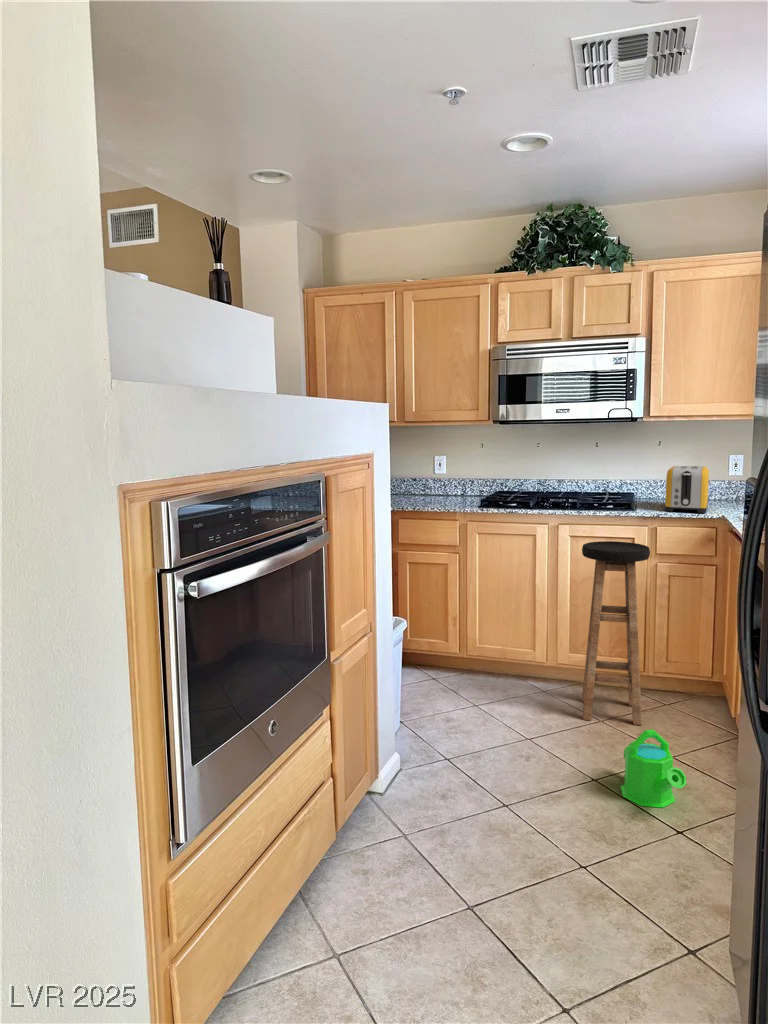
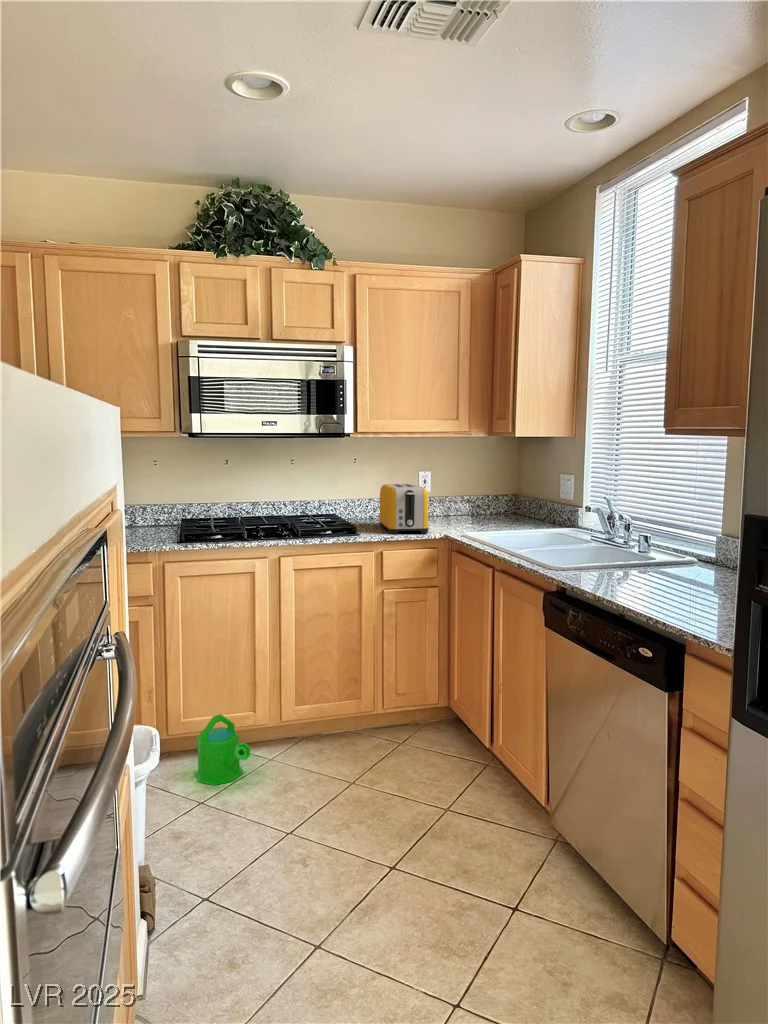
bar stool: present [582,541,650,725] -> none [320,572,397,785]
watering can: present [620,729,686,808] -> present [195,714,251,785]

